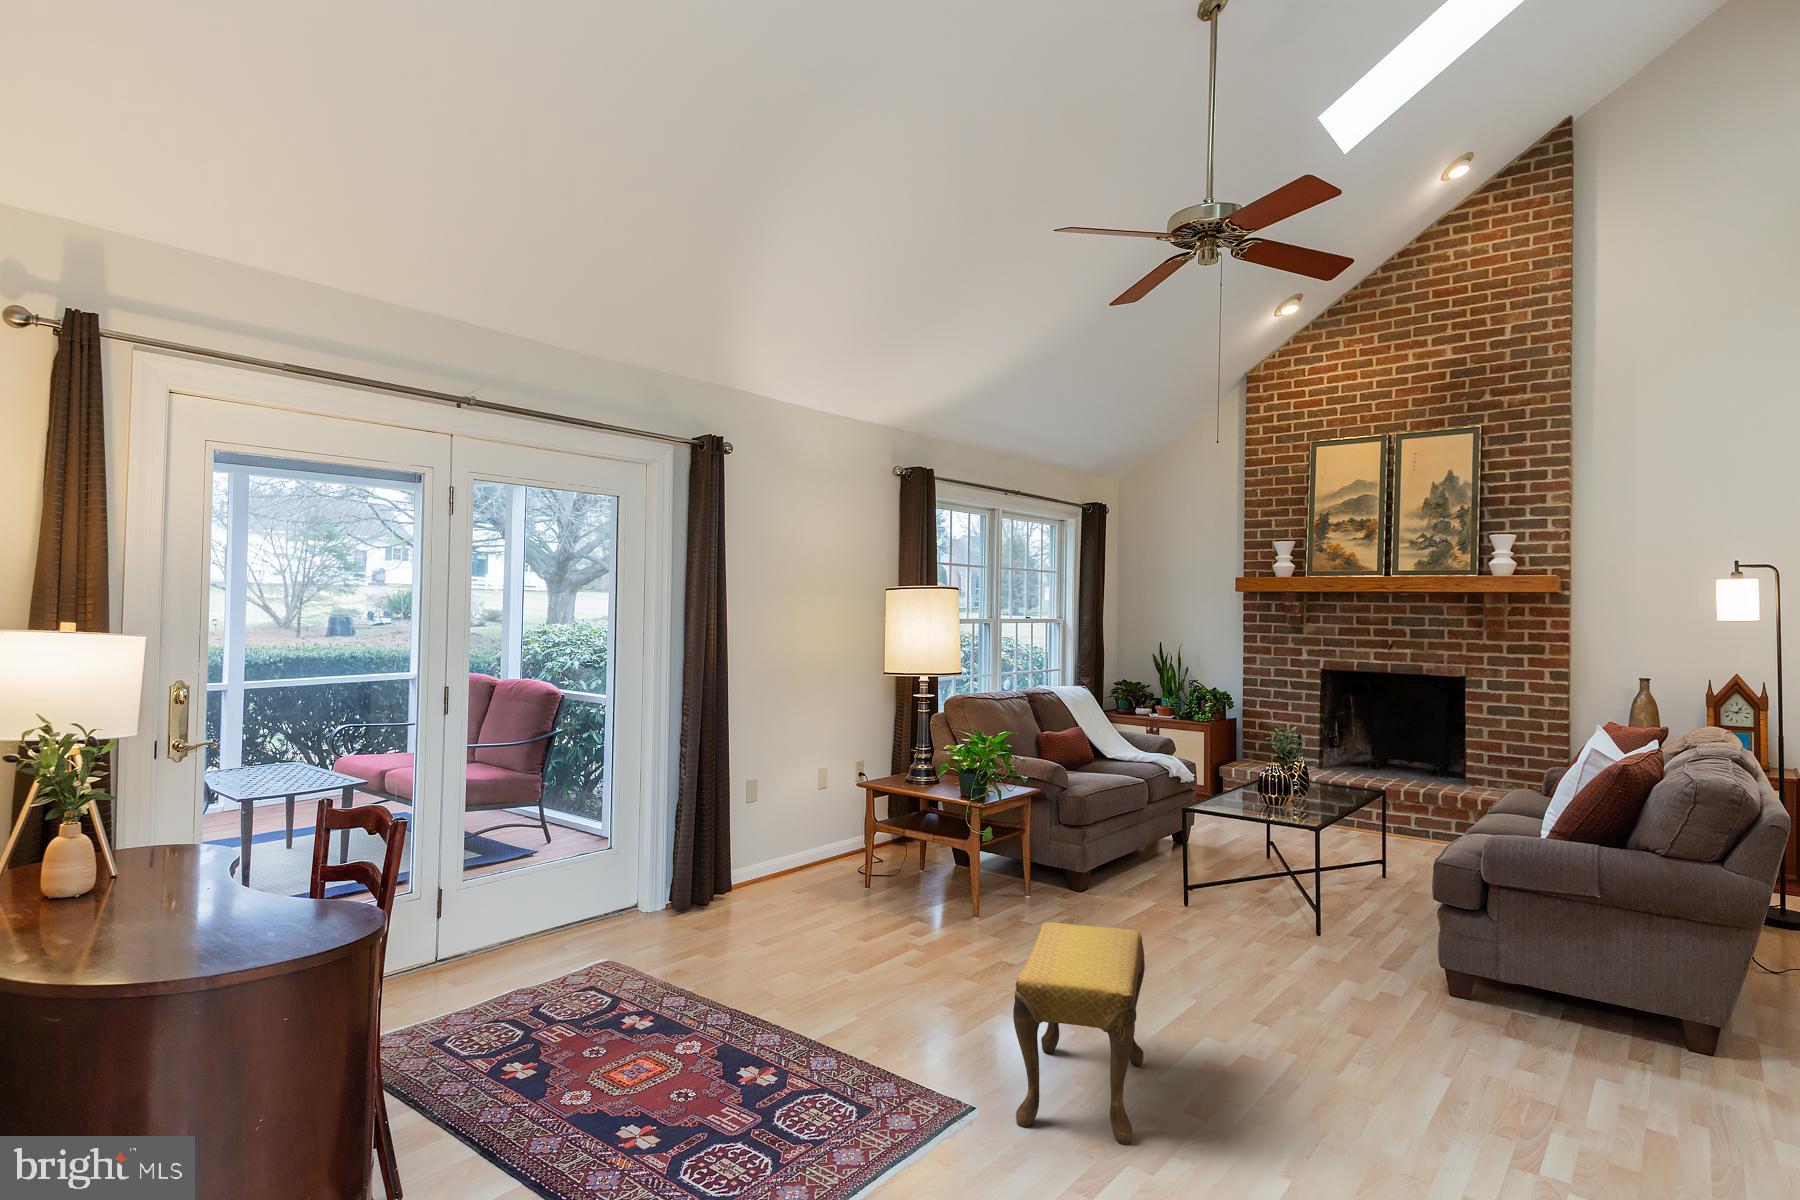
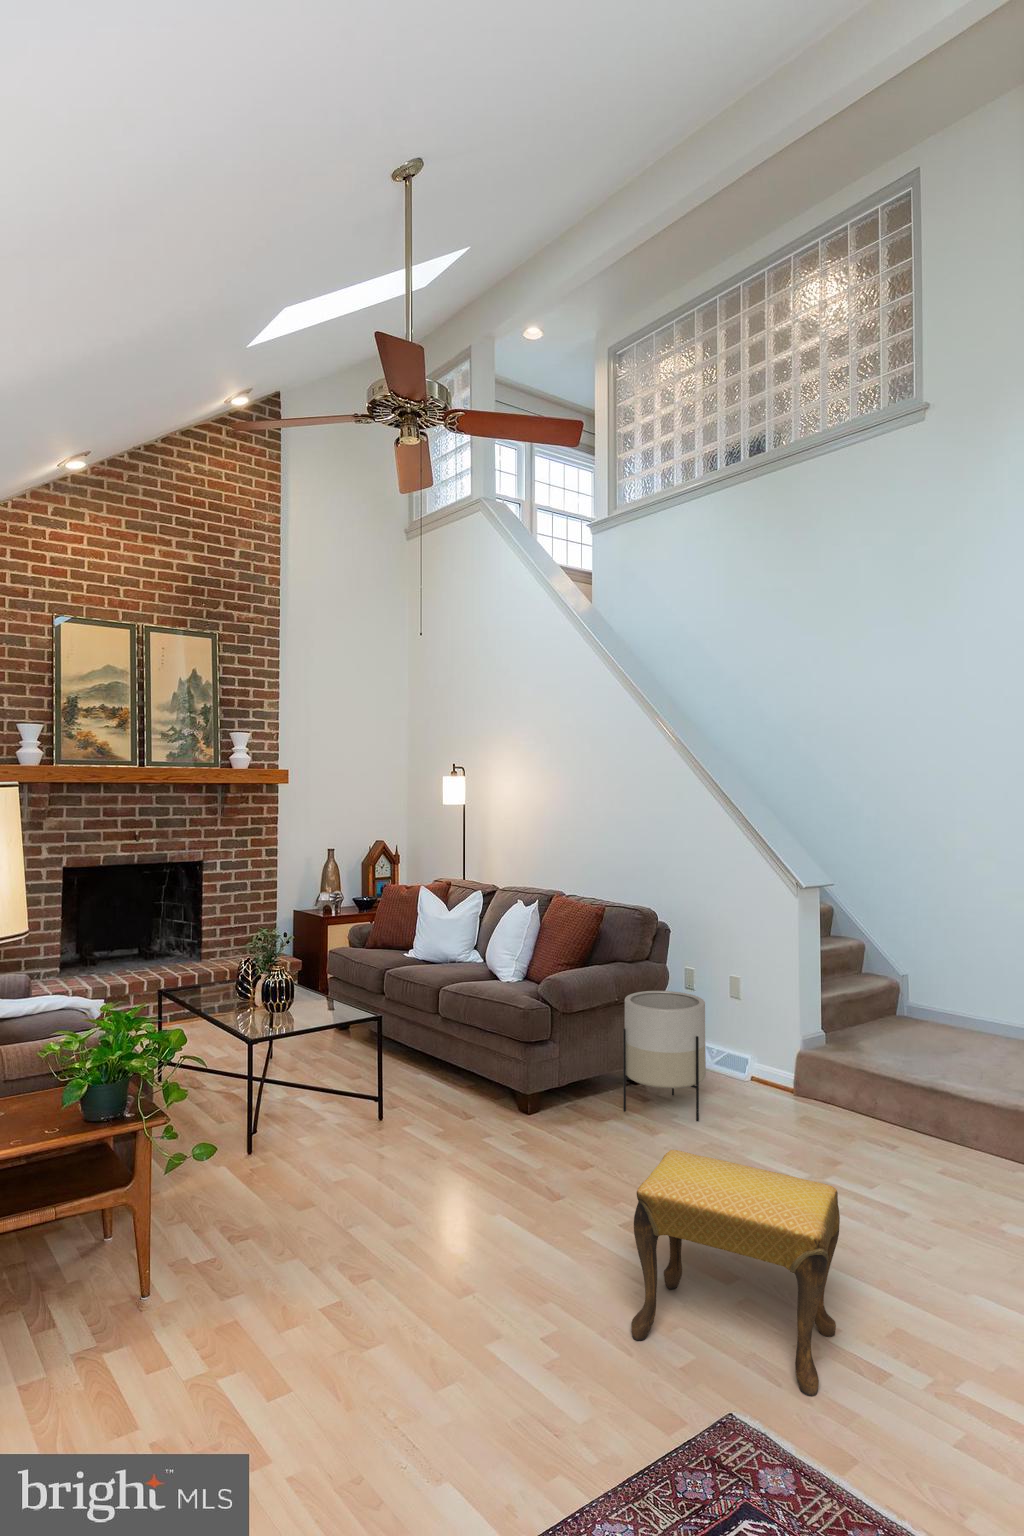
planter: none [1528,884,1675,1085] -> present [623,991,706,1121]

